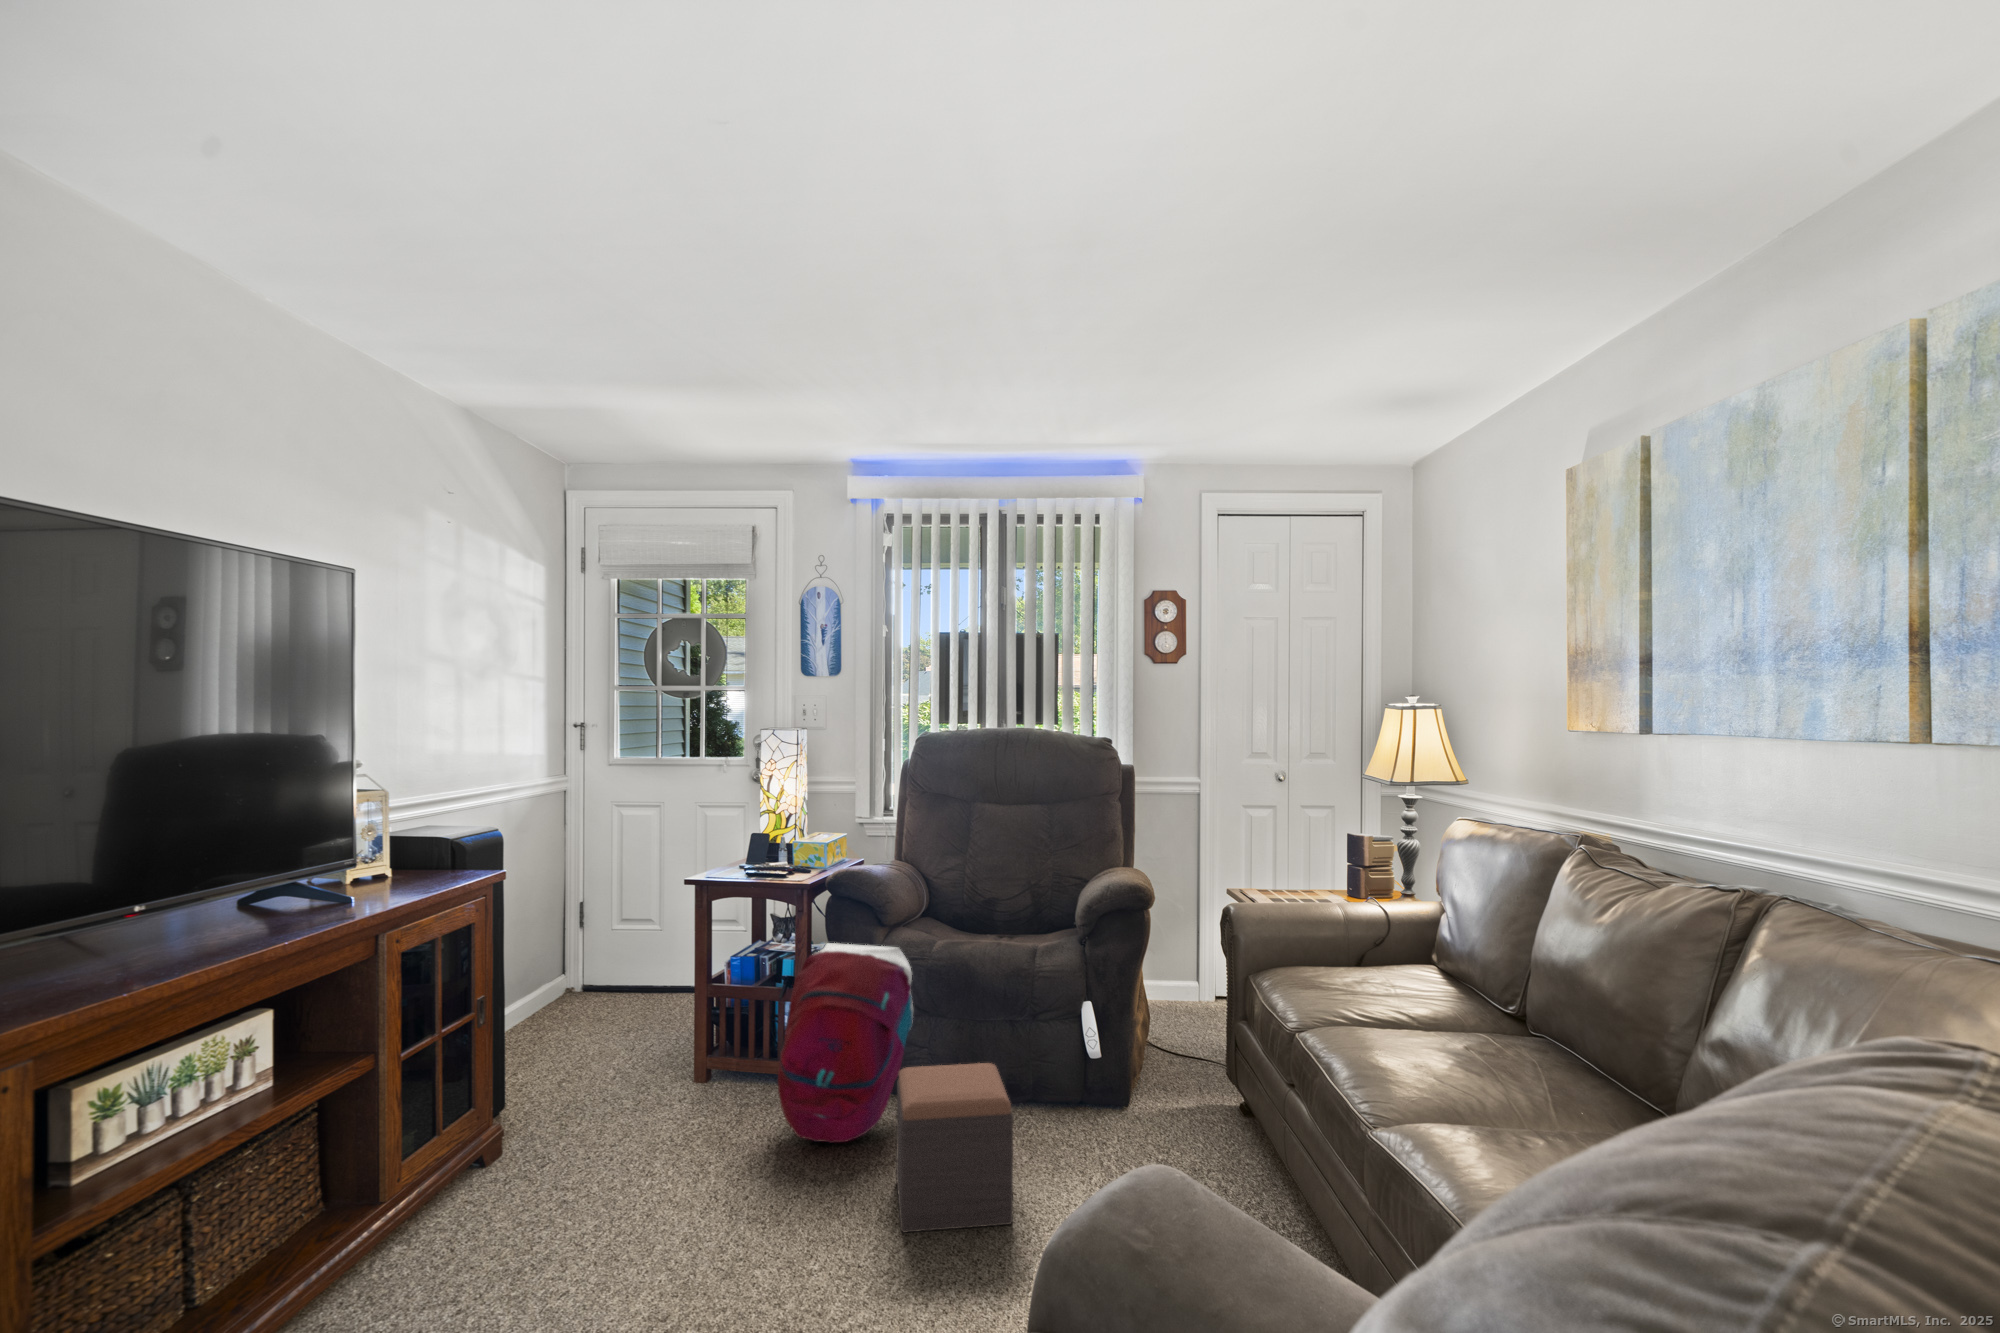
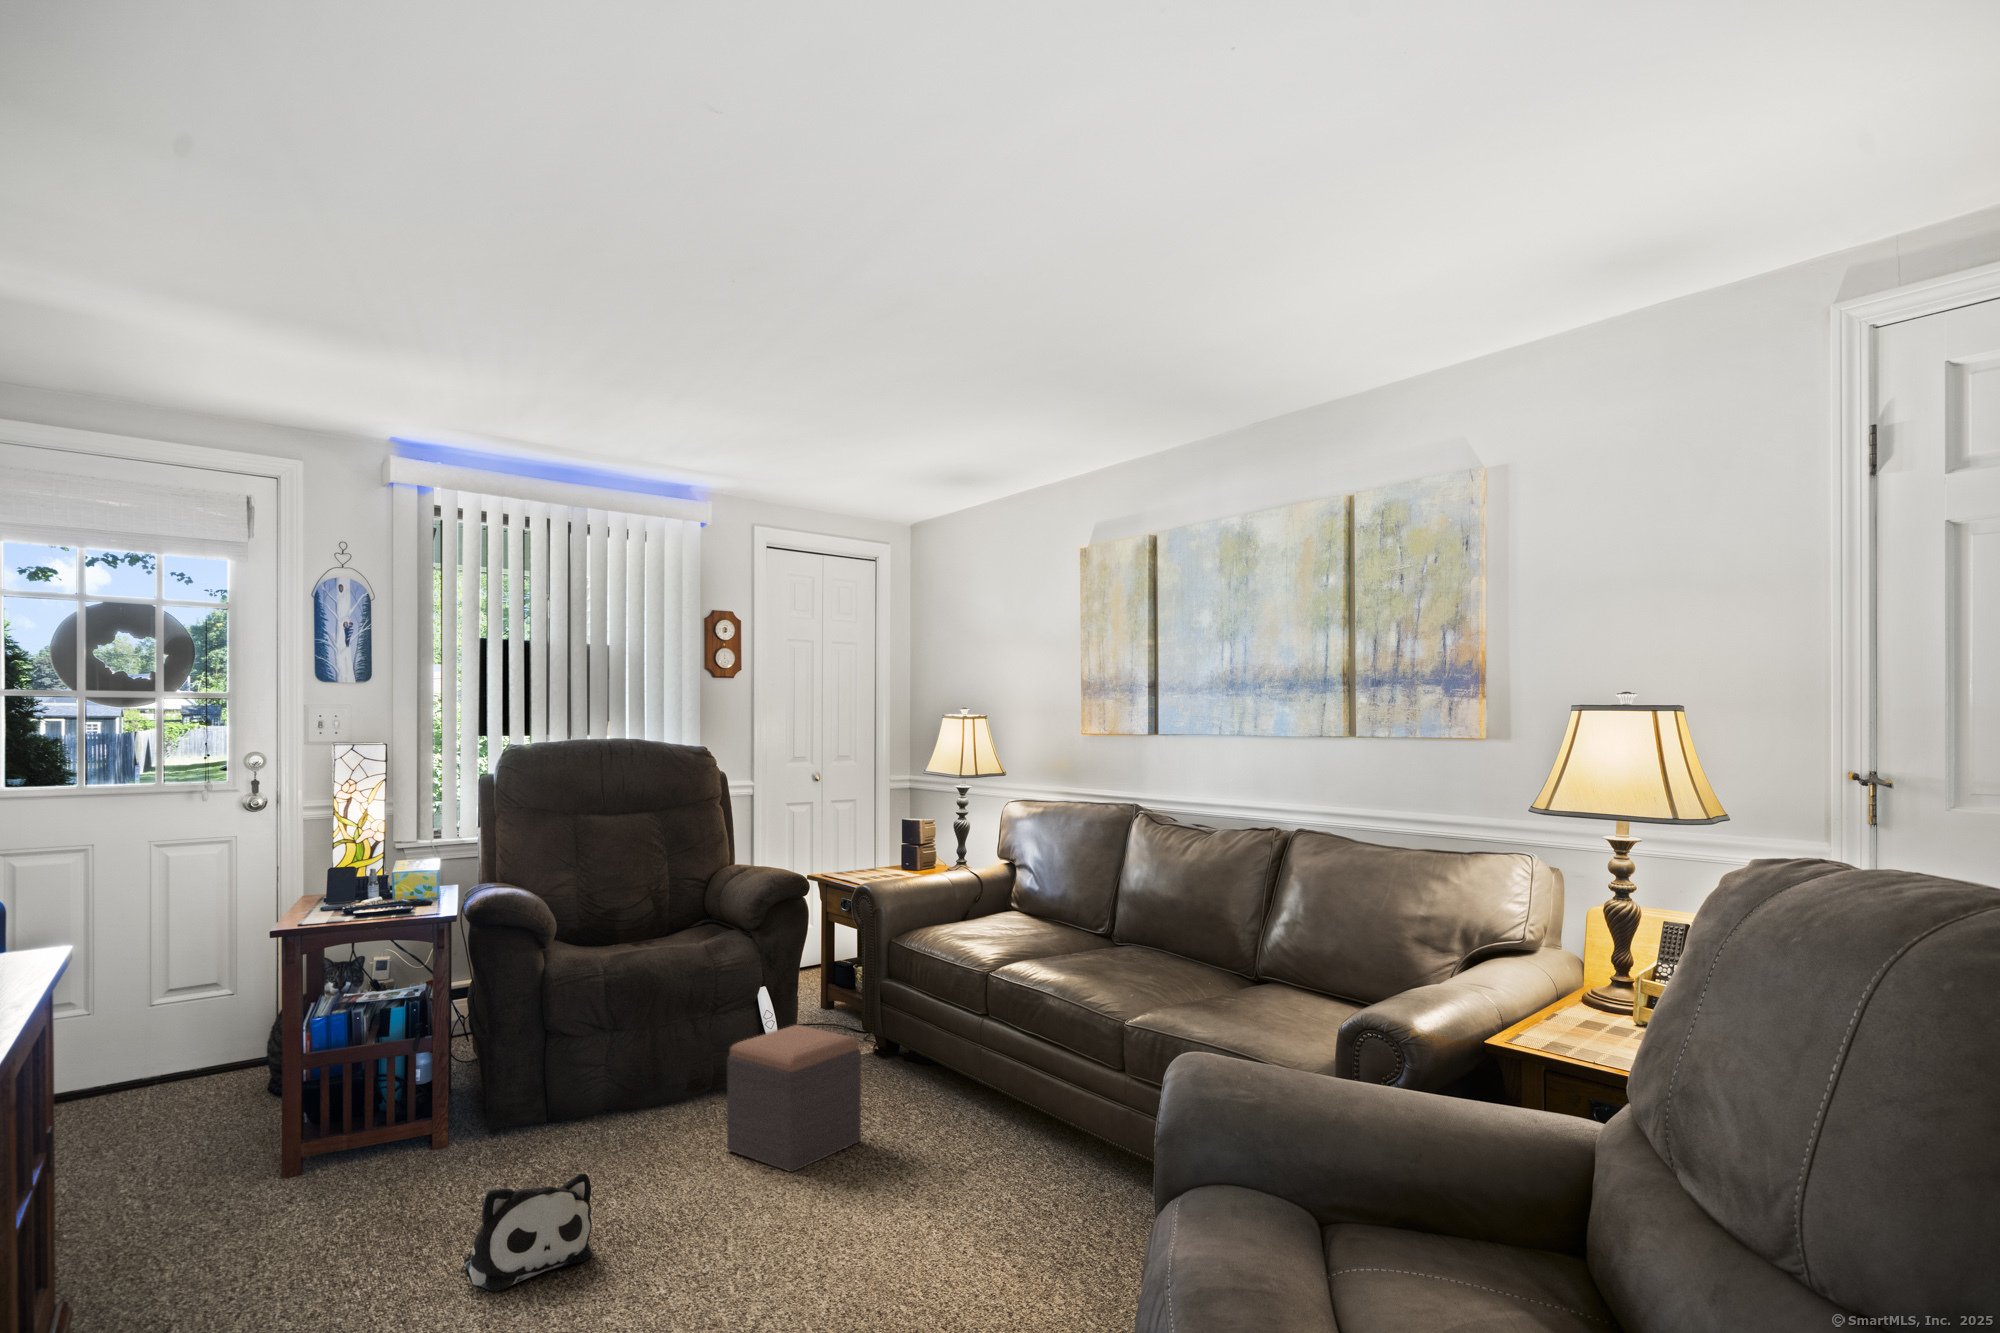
backpack: present [778,943,913,1143] -> none [527,955,671,1156]
plush toy: none [554,1151,671,1249] -> present [464,1173,592,1292]

